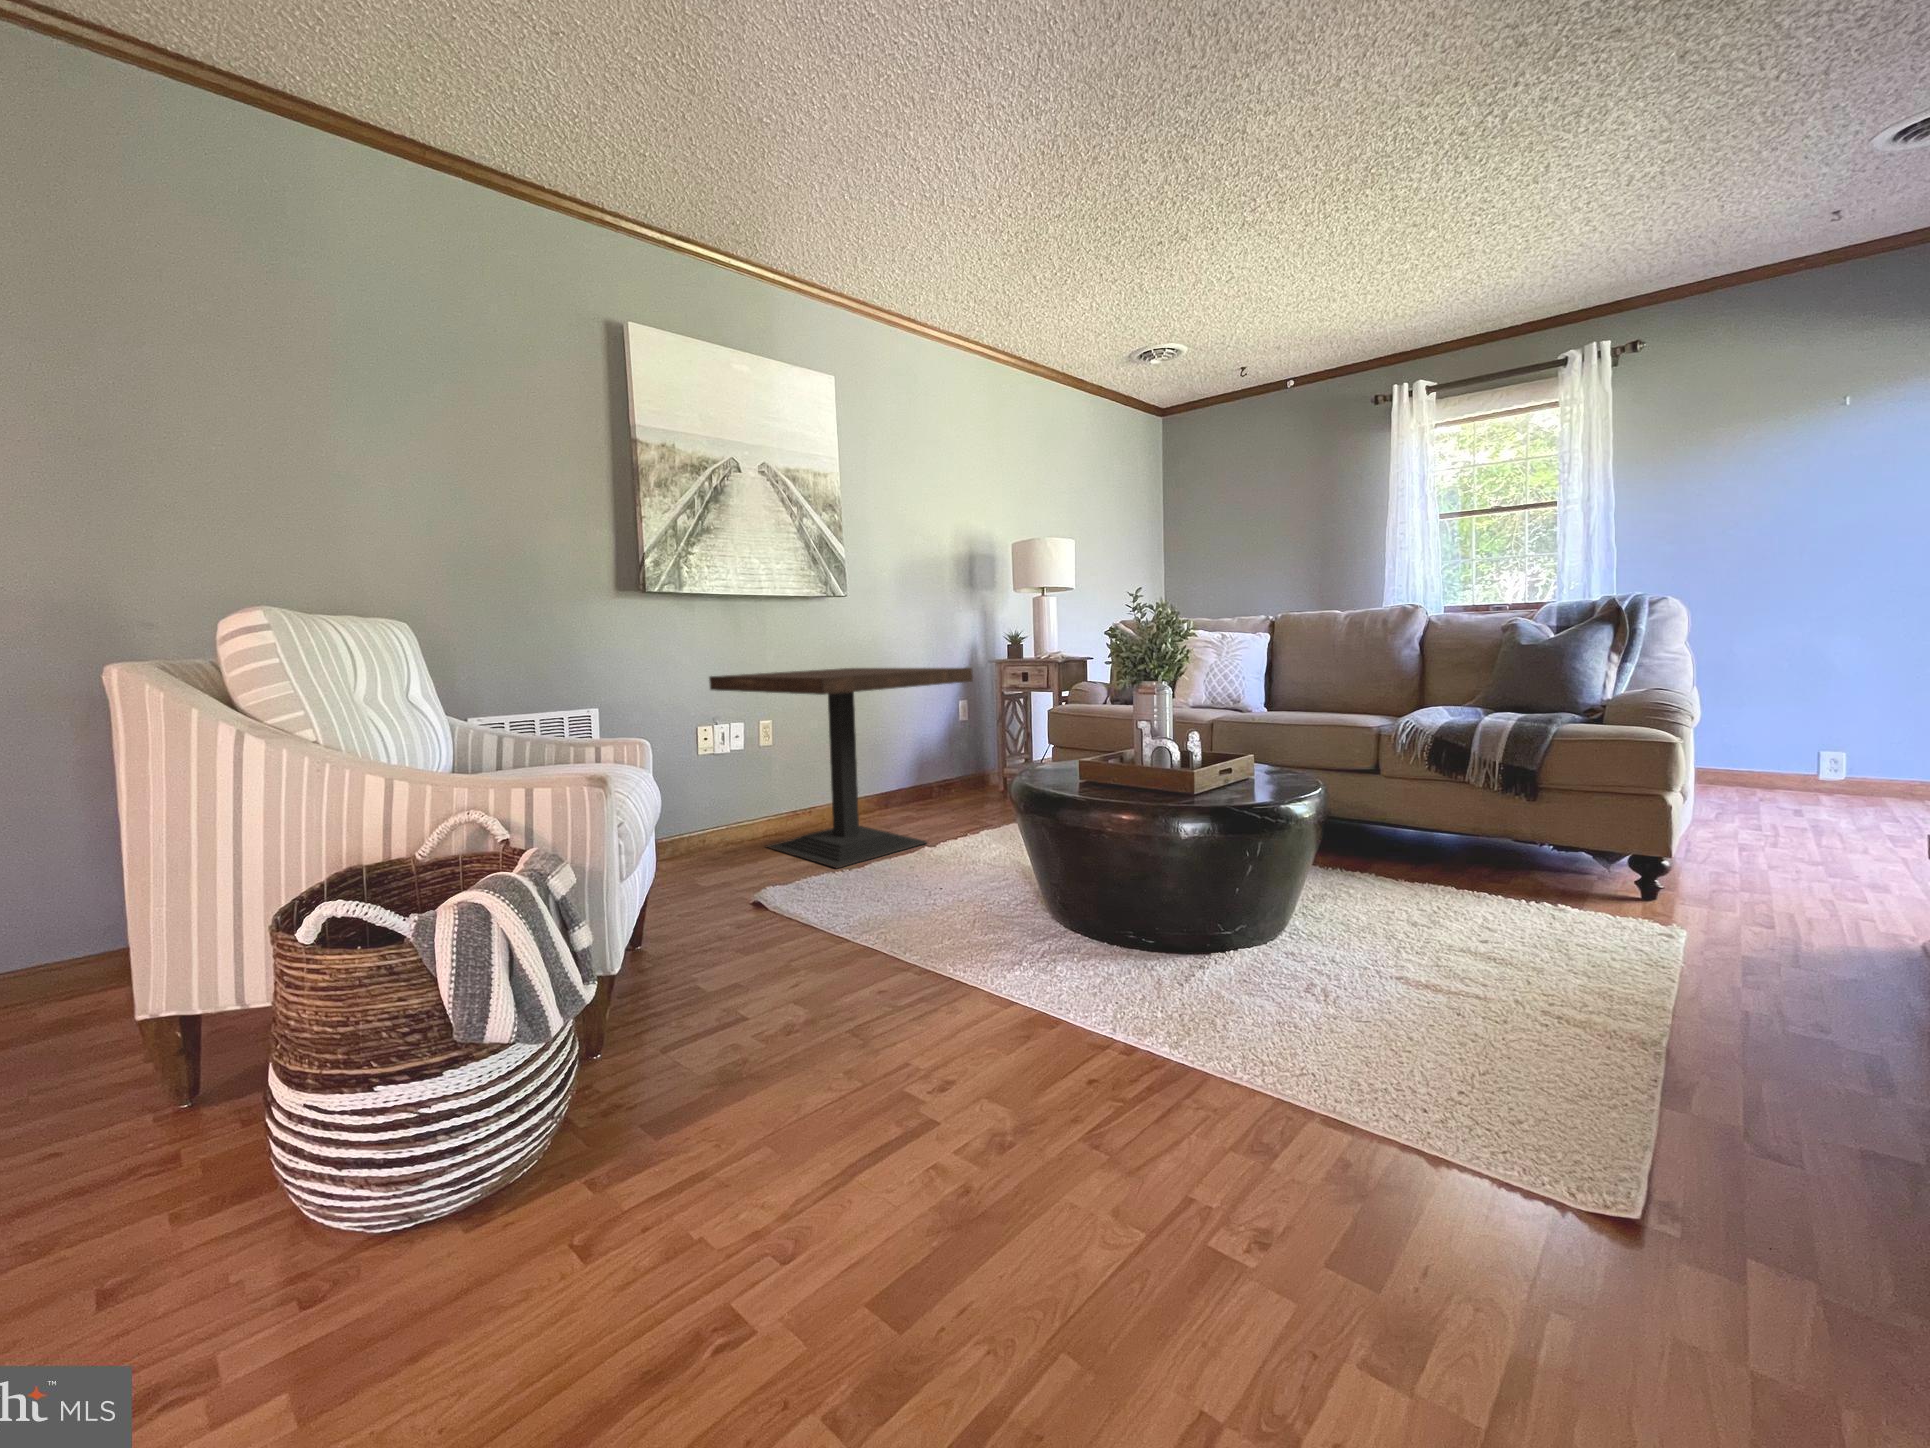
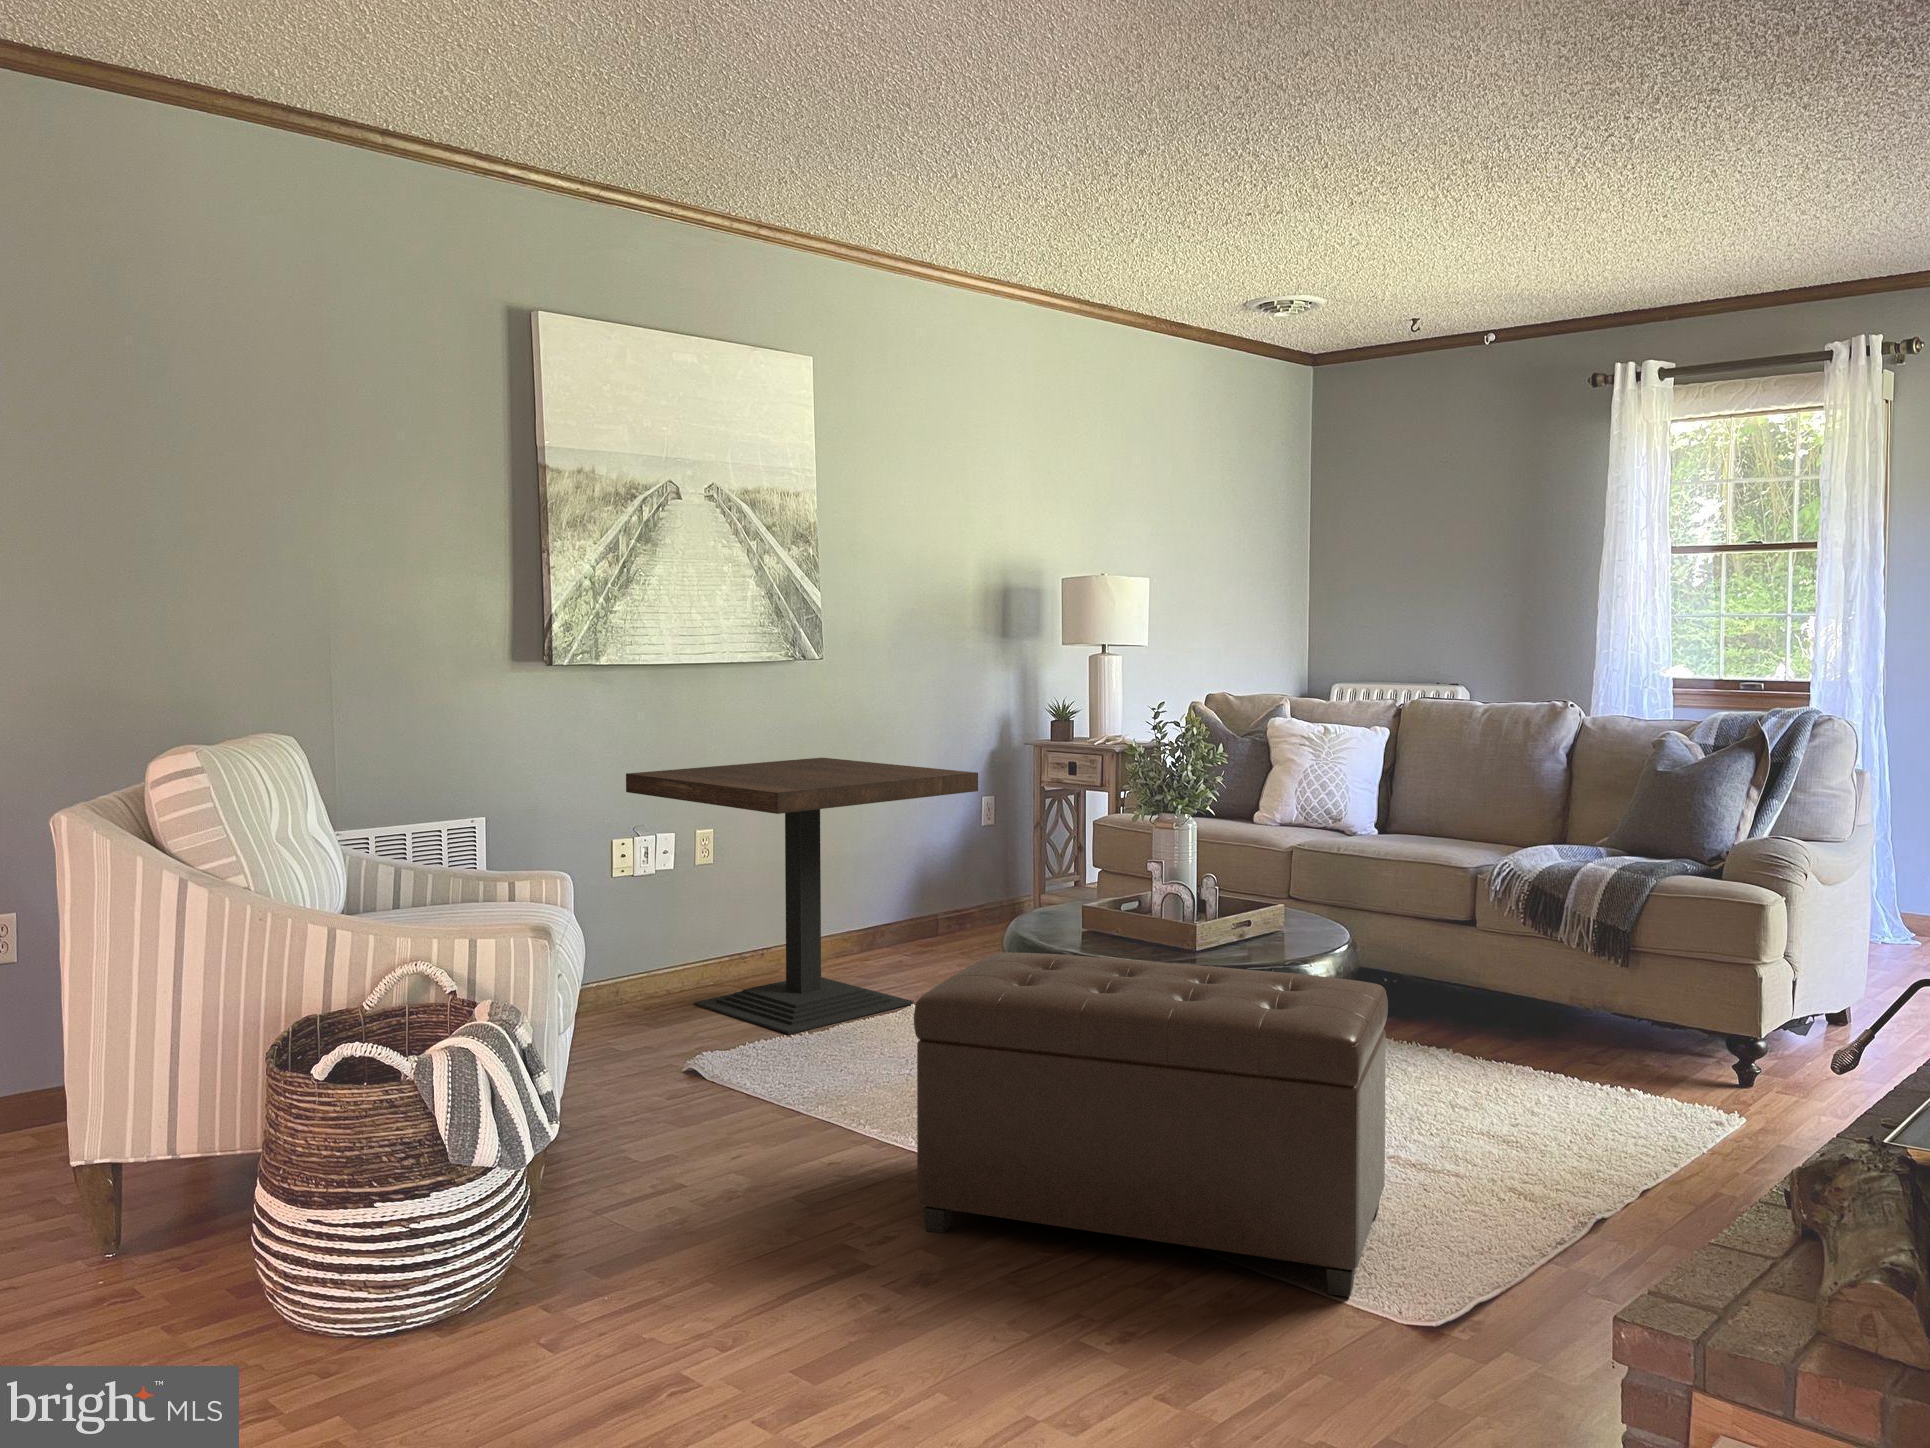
ottoman: none [966,795,1501,1166] -> present [914,953,1388,1297]

